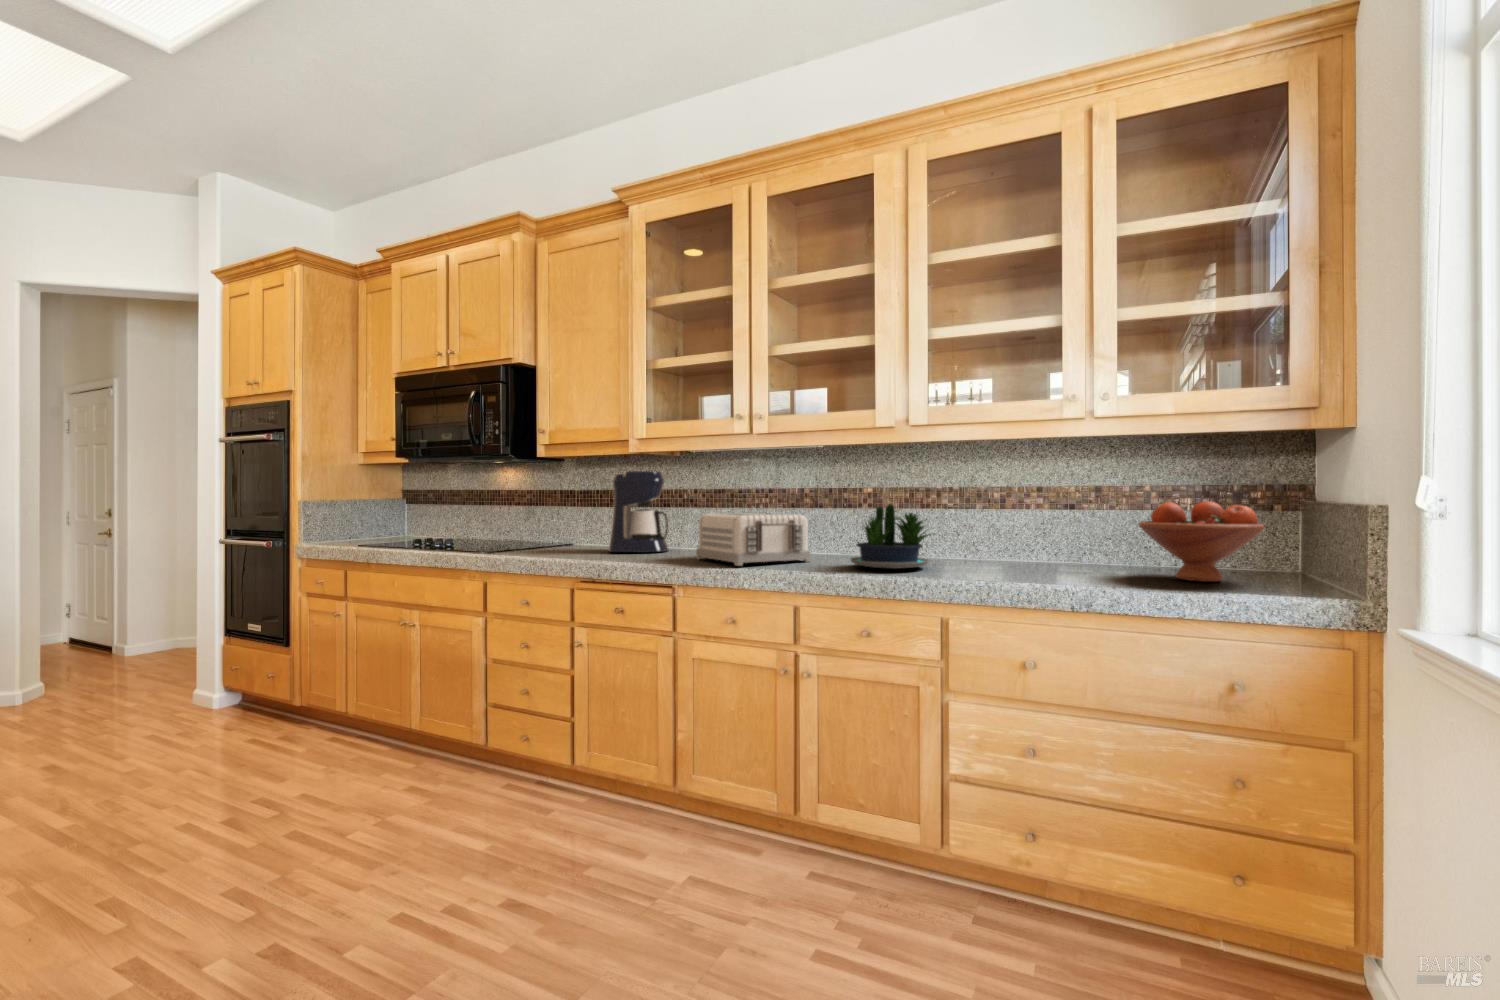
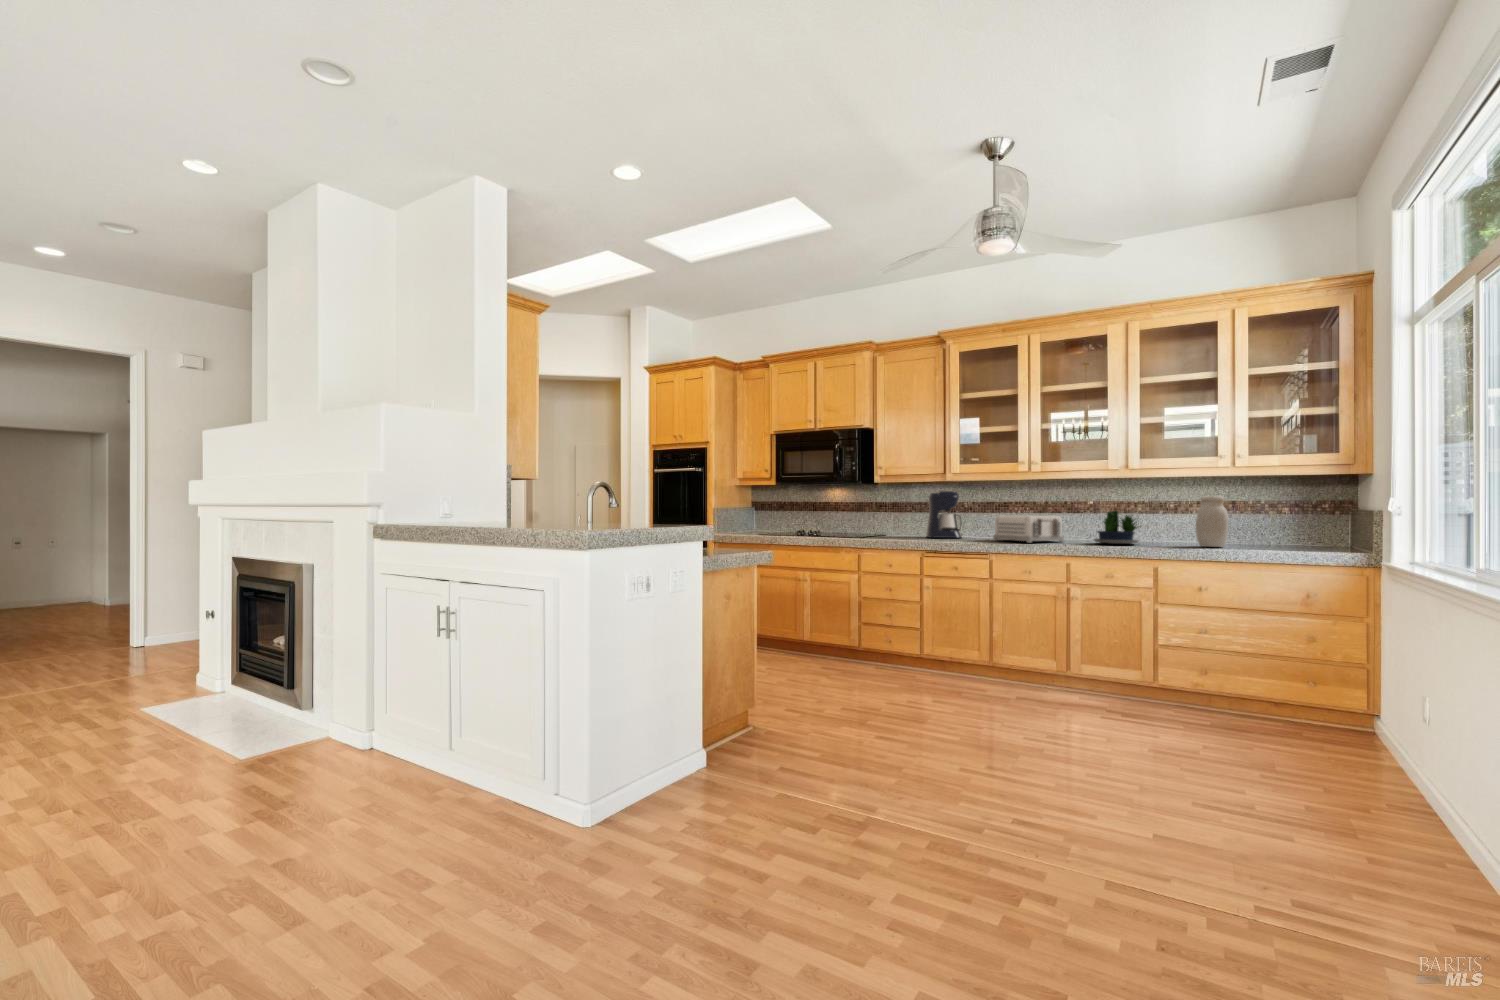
jar: none [1024,476,1082,576] -> present [1196,496,1228,547]
fruit bowl: present [1139,501,1265,582] -> none [1259,509,1327,549]

